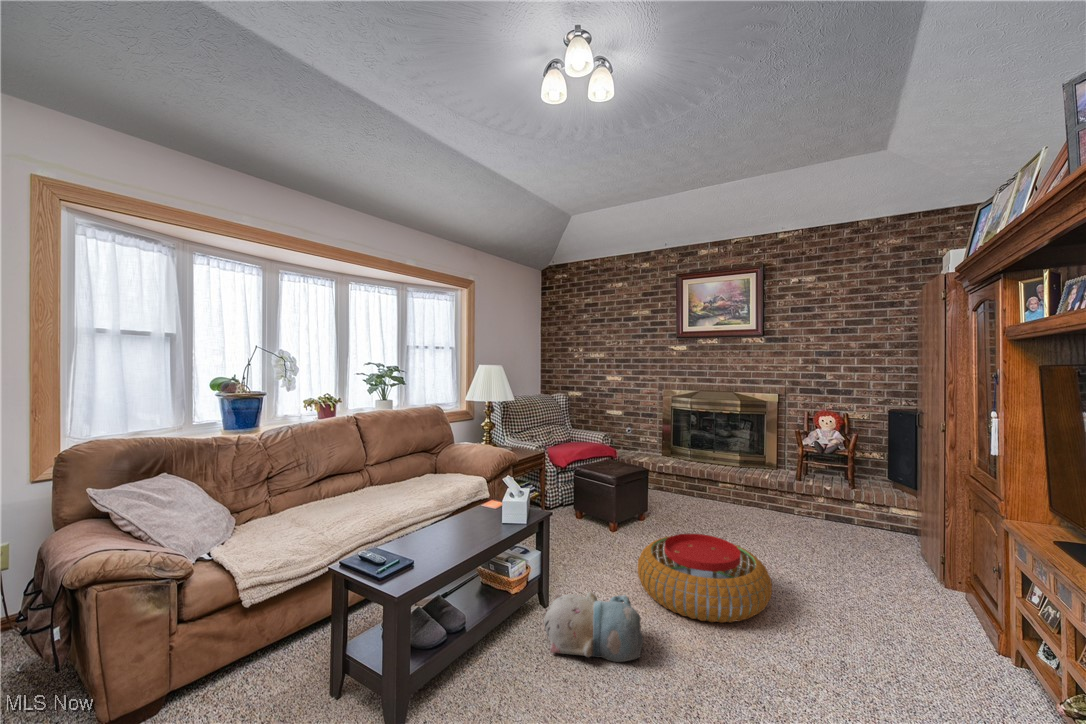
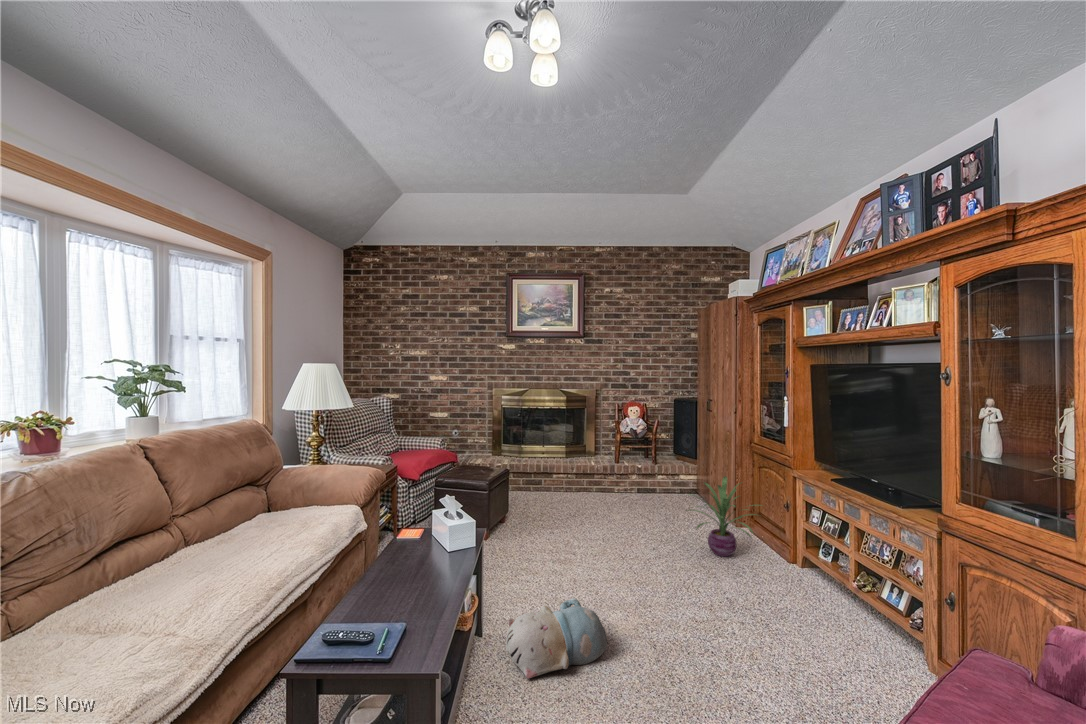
decorative plant: none [837,509,974,616] -> present [693,476,755,557]
pouf: present [638,533,772,623] -> none [545,525,661,603]

